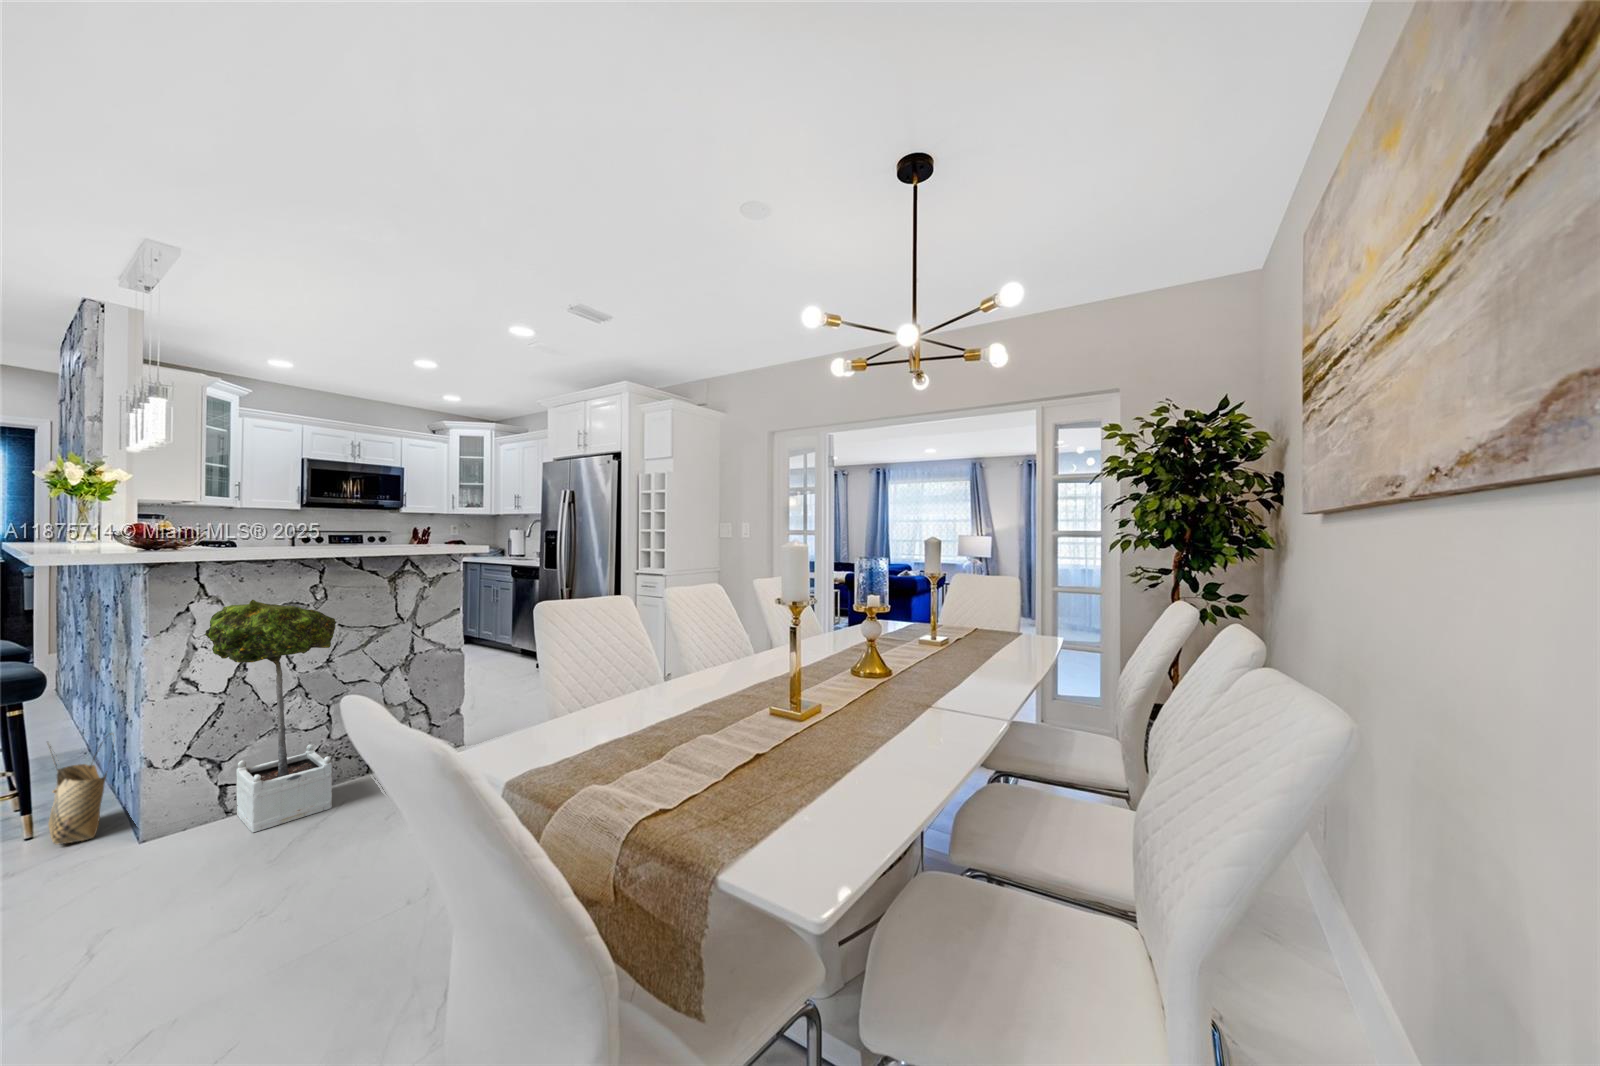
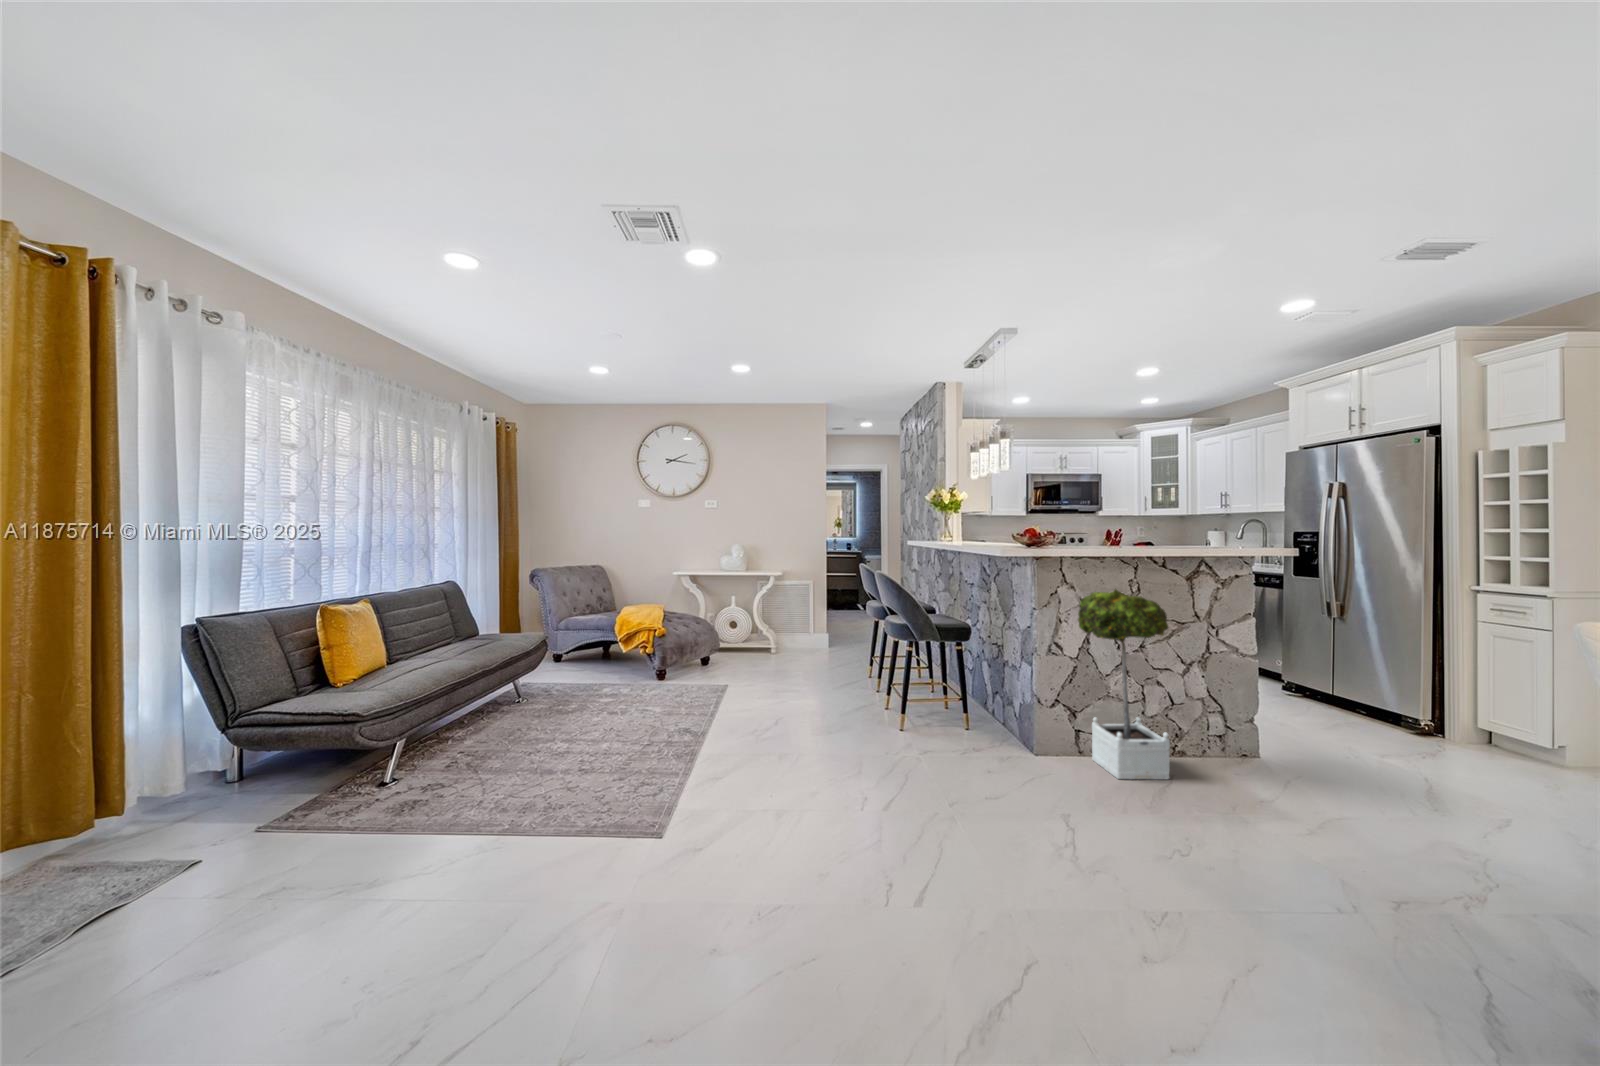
woven basket: present [47,734,111,844] -> none [981,673,1015,746]

